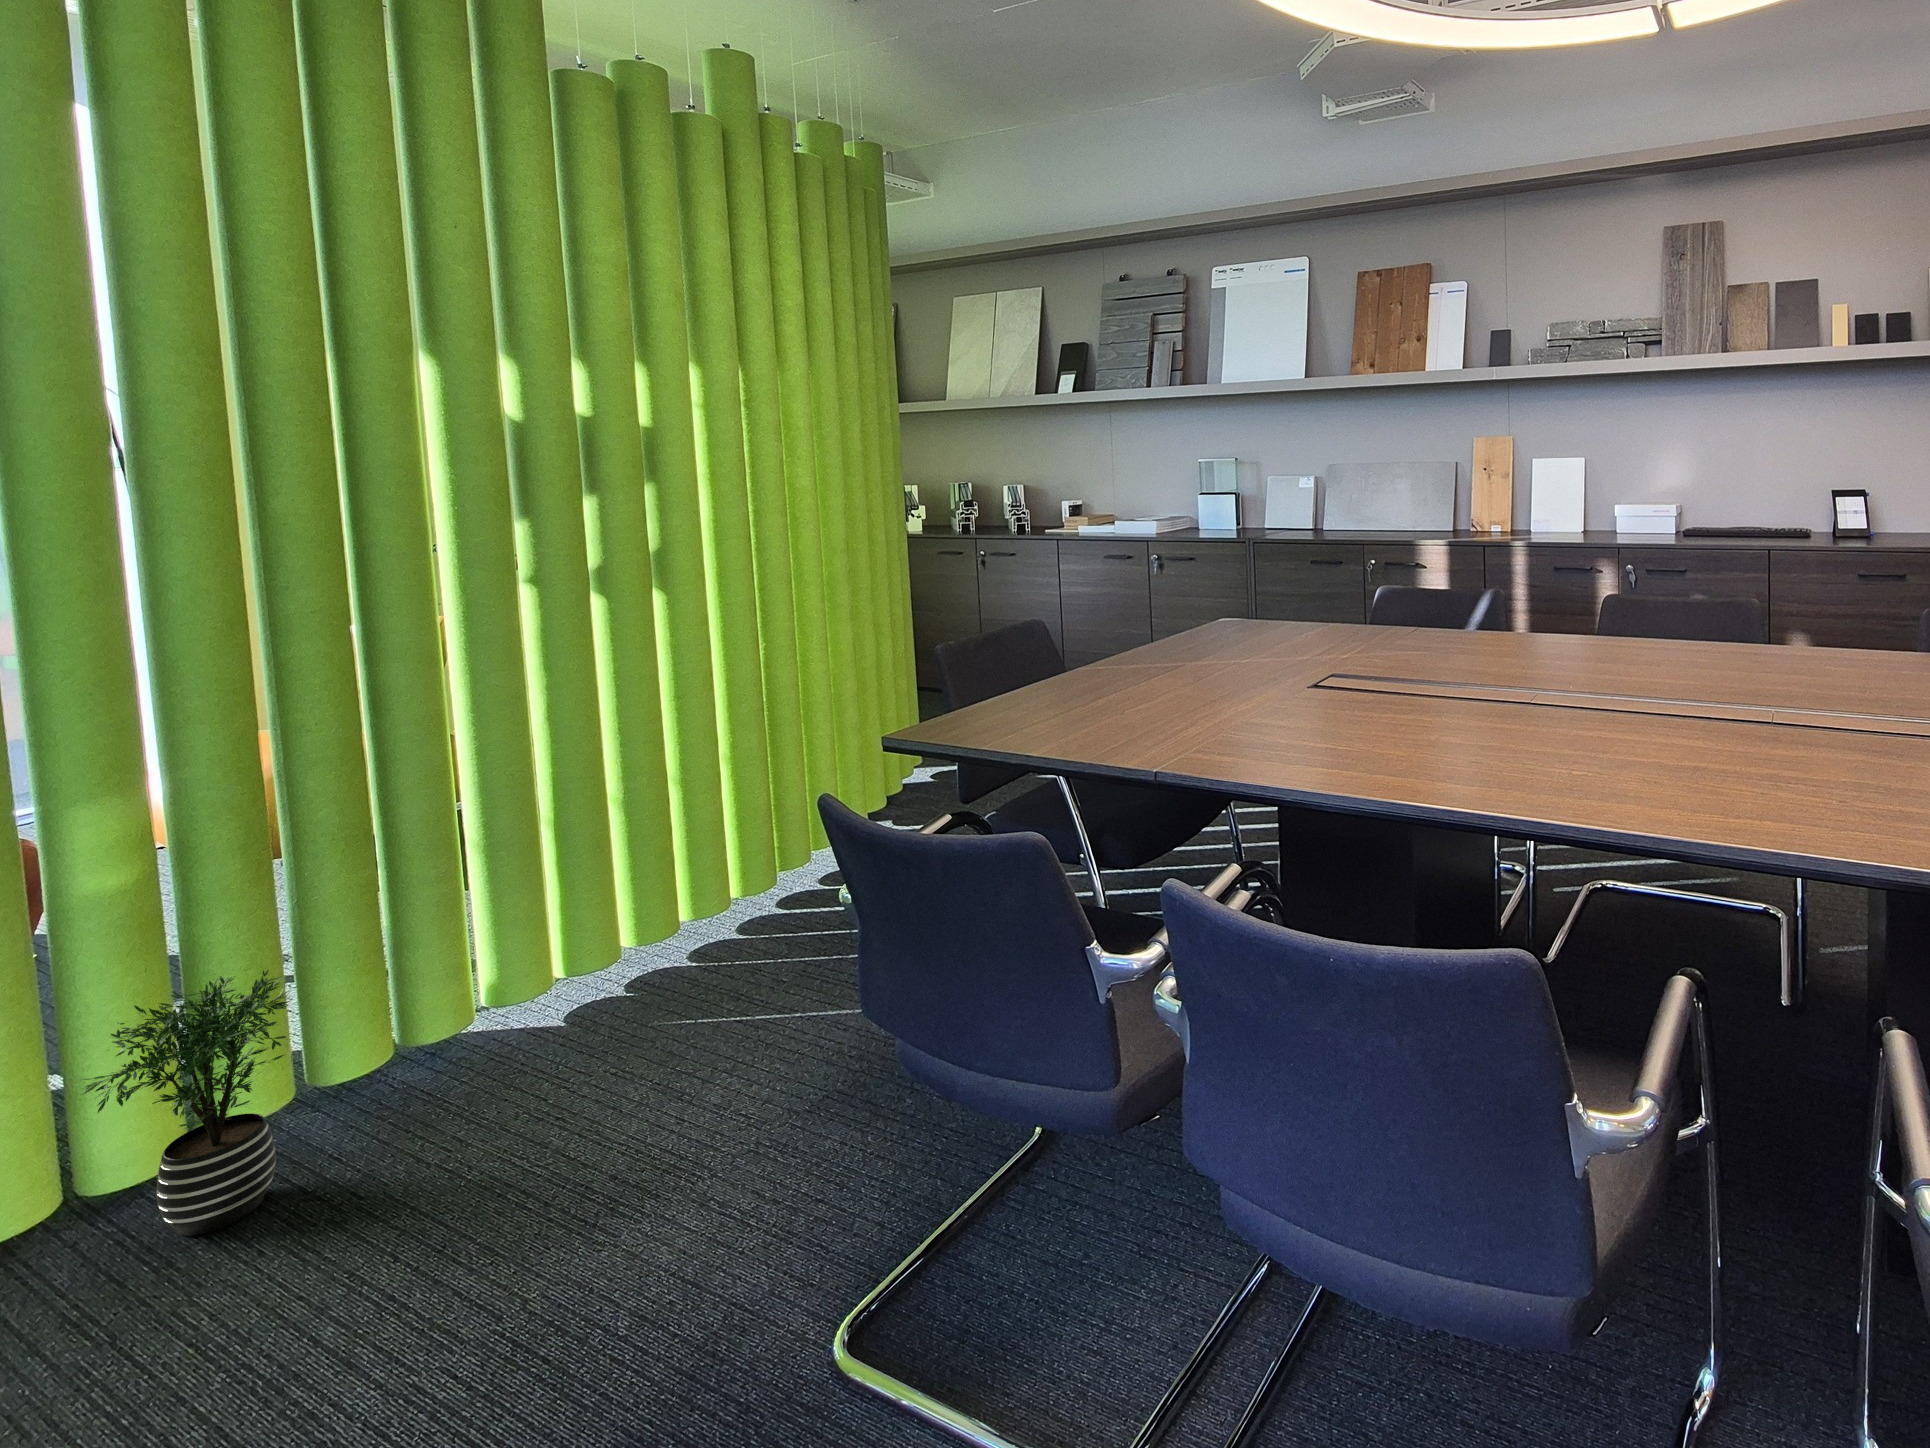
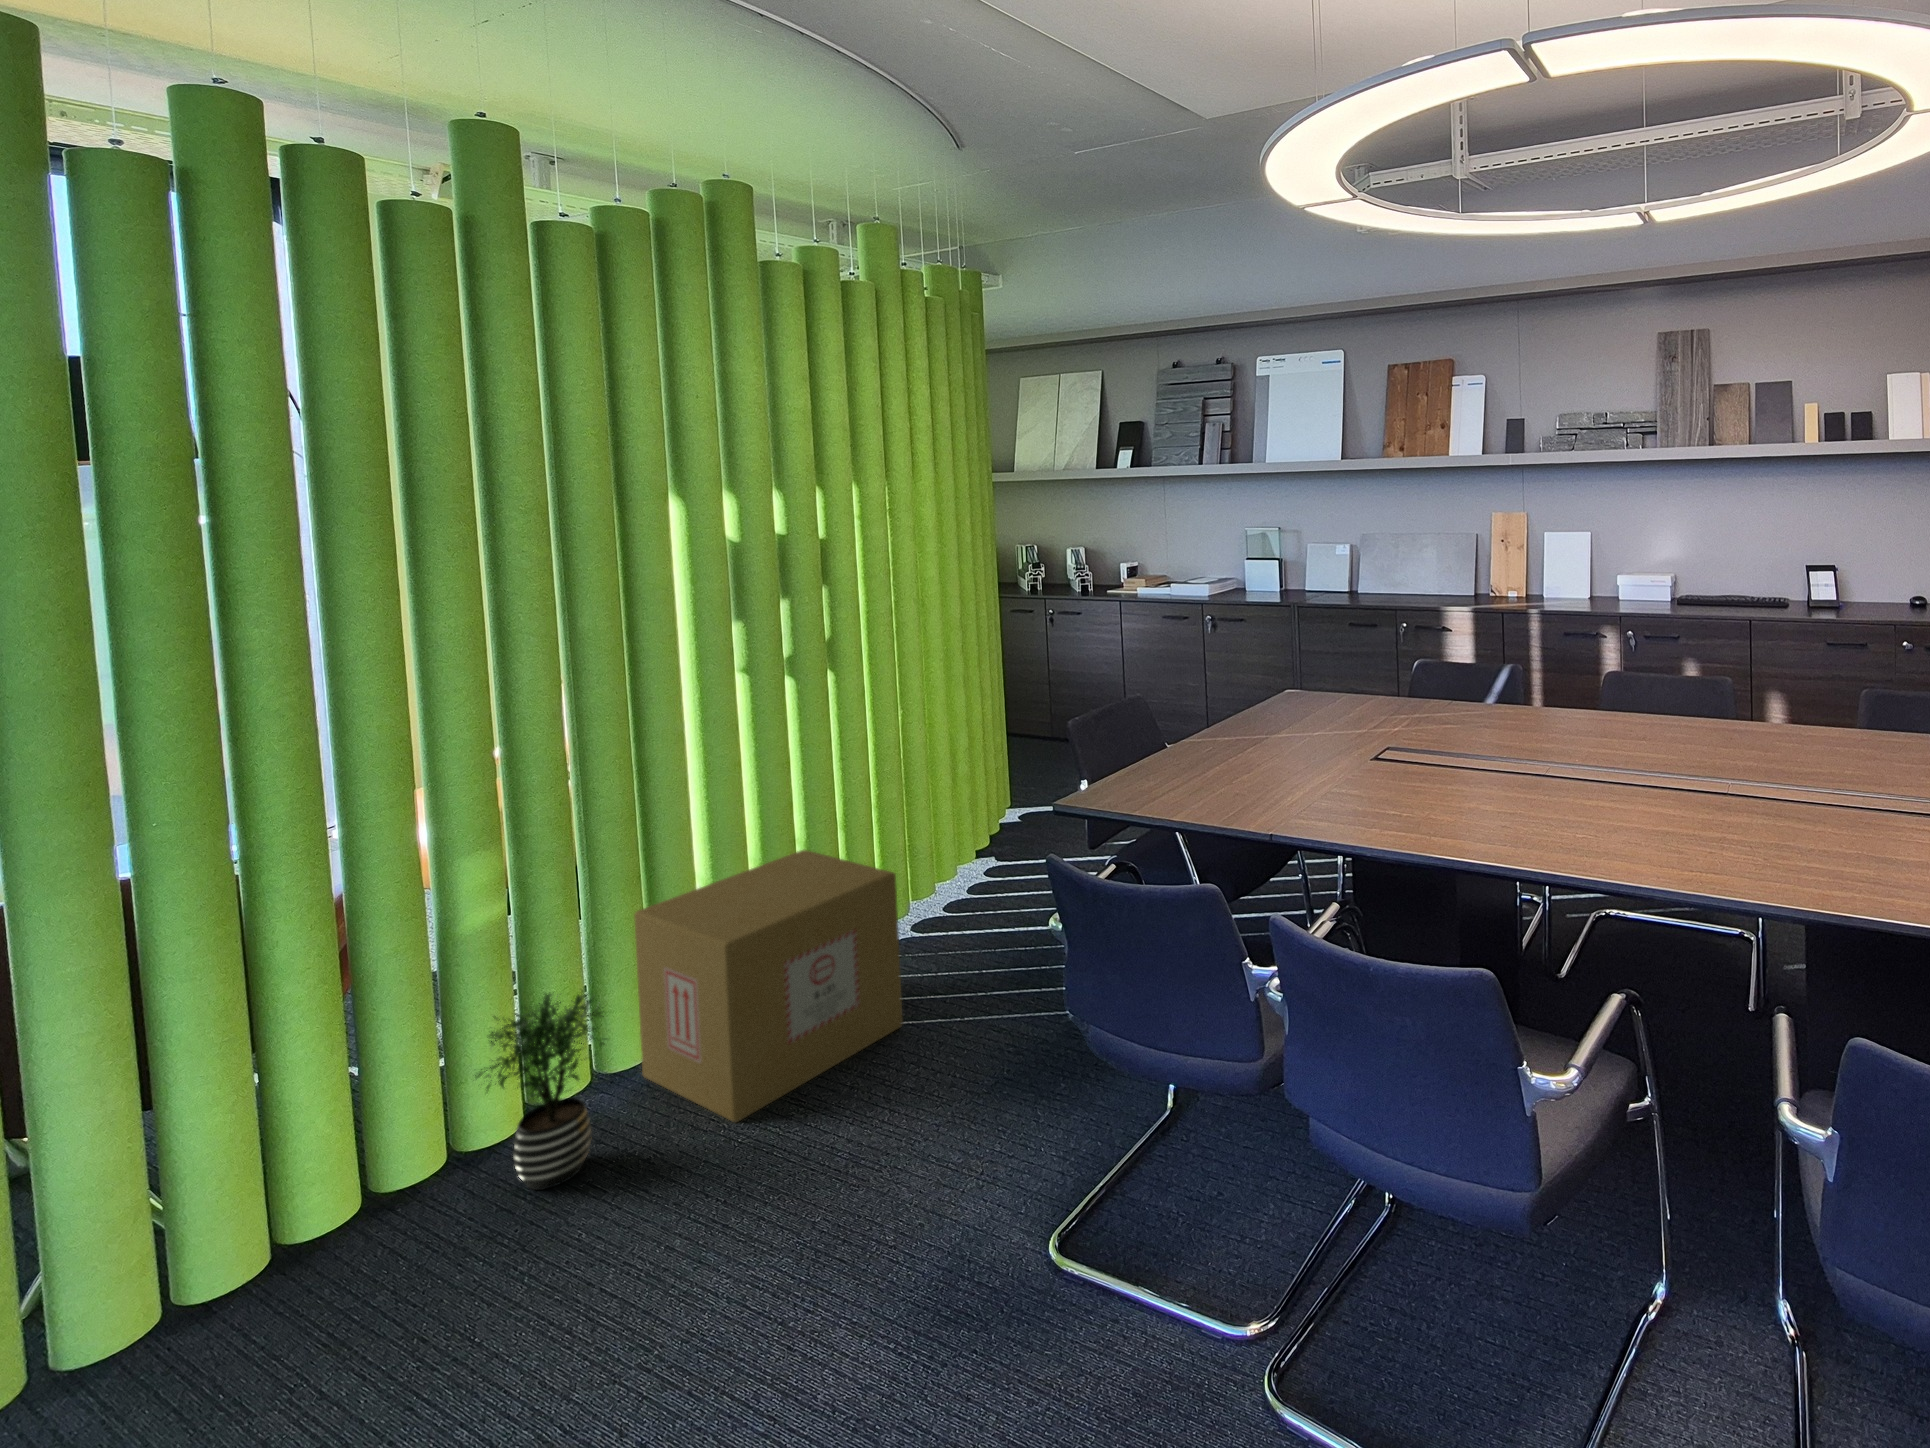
cardboard box: none [371,803,729,1143] -> present [634,850,902,1122]

